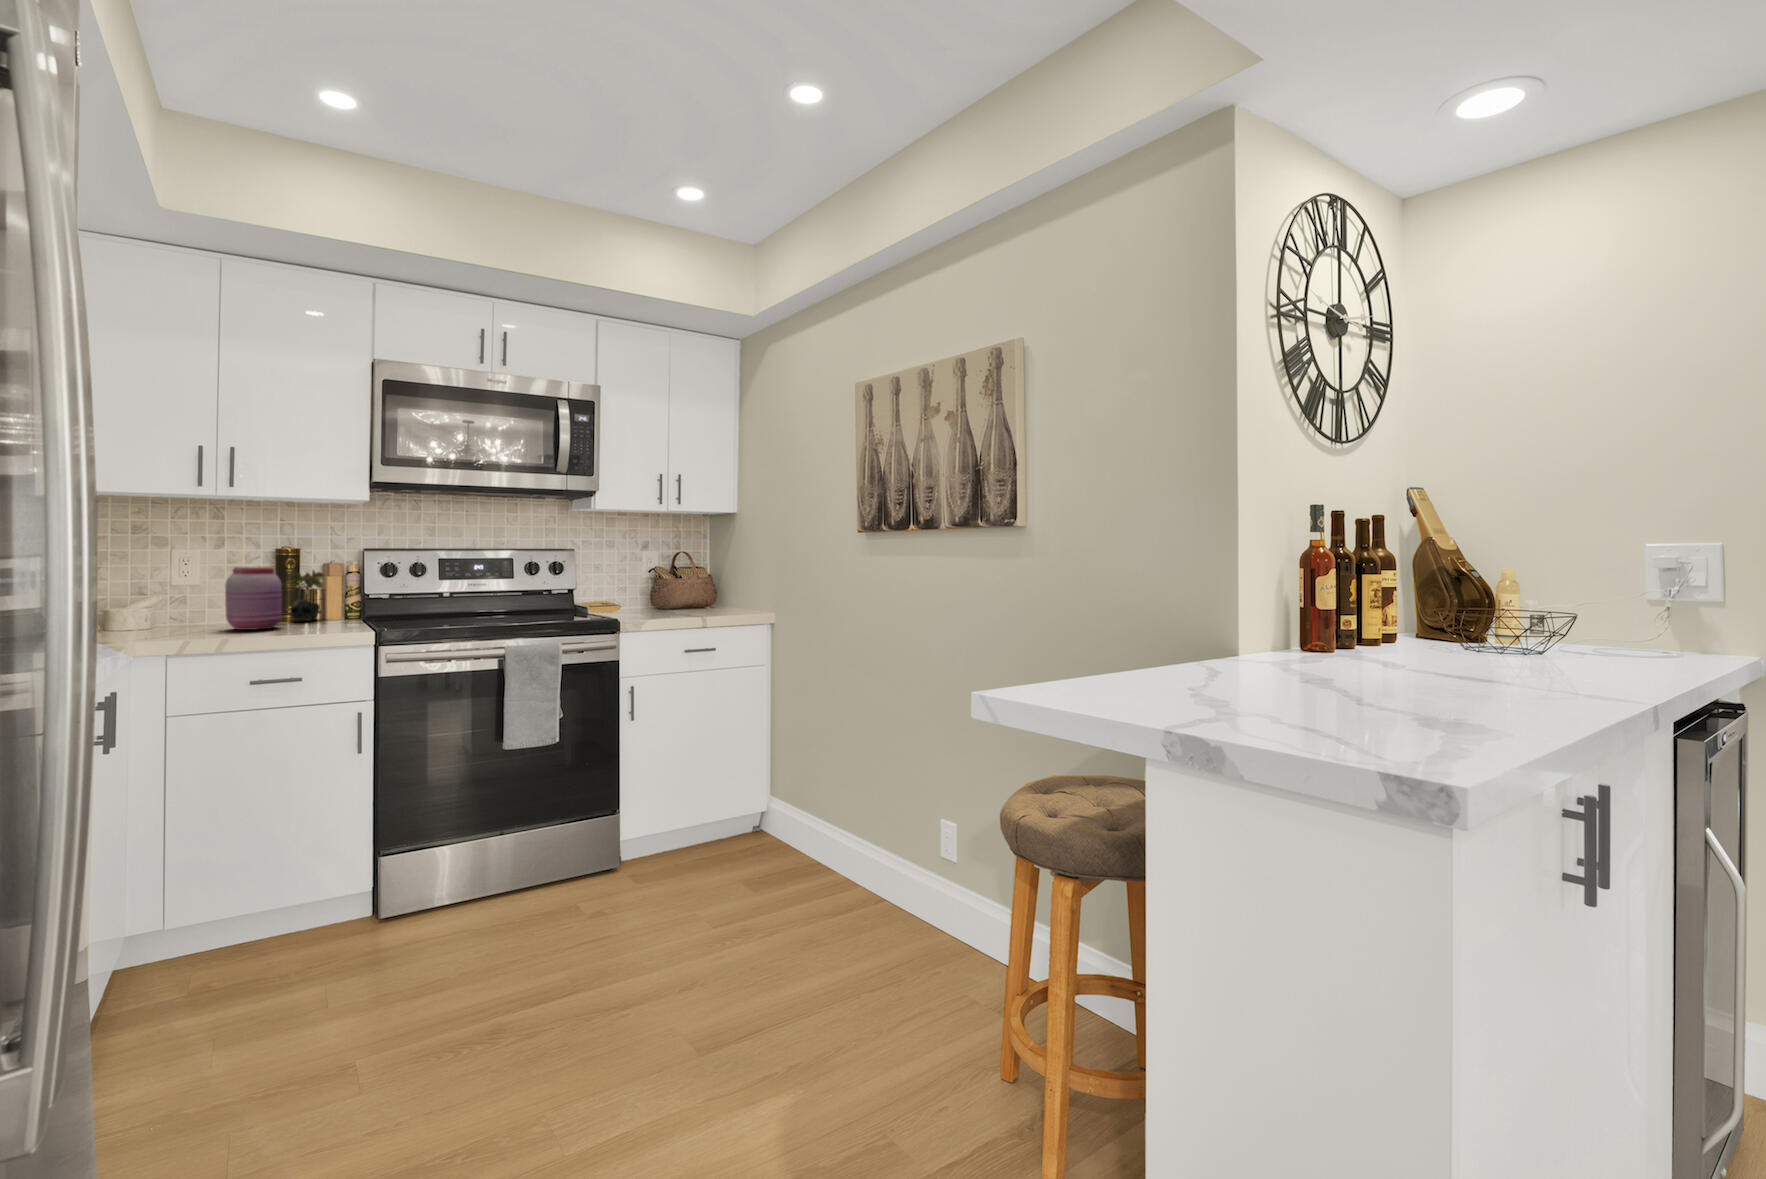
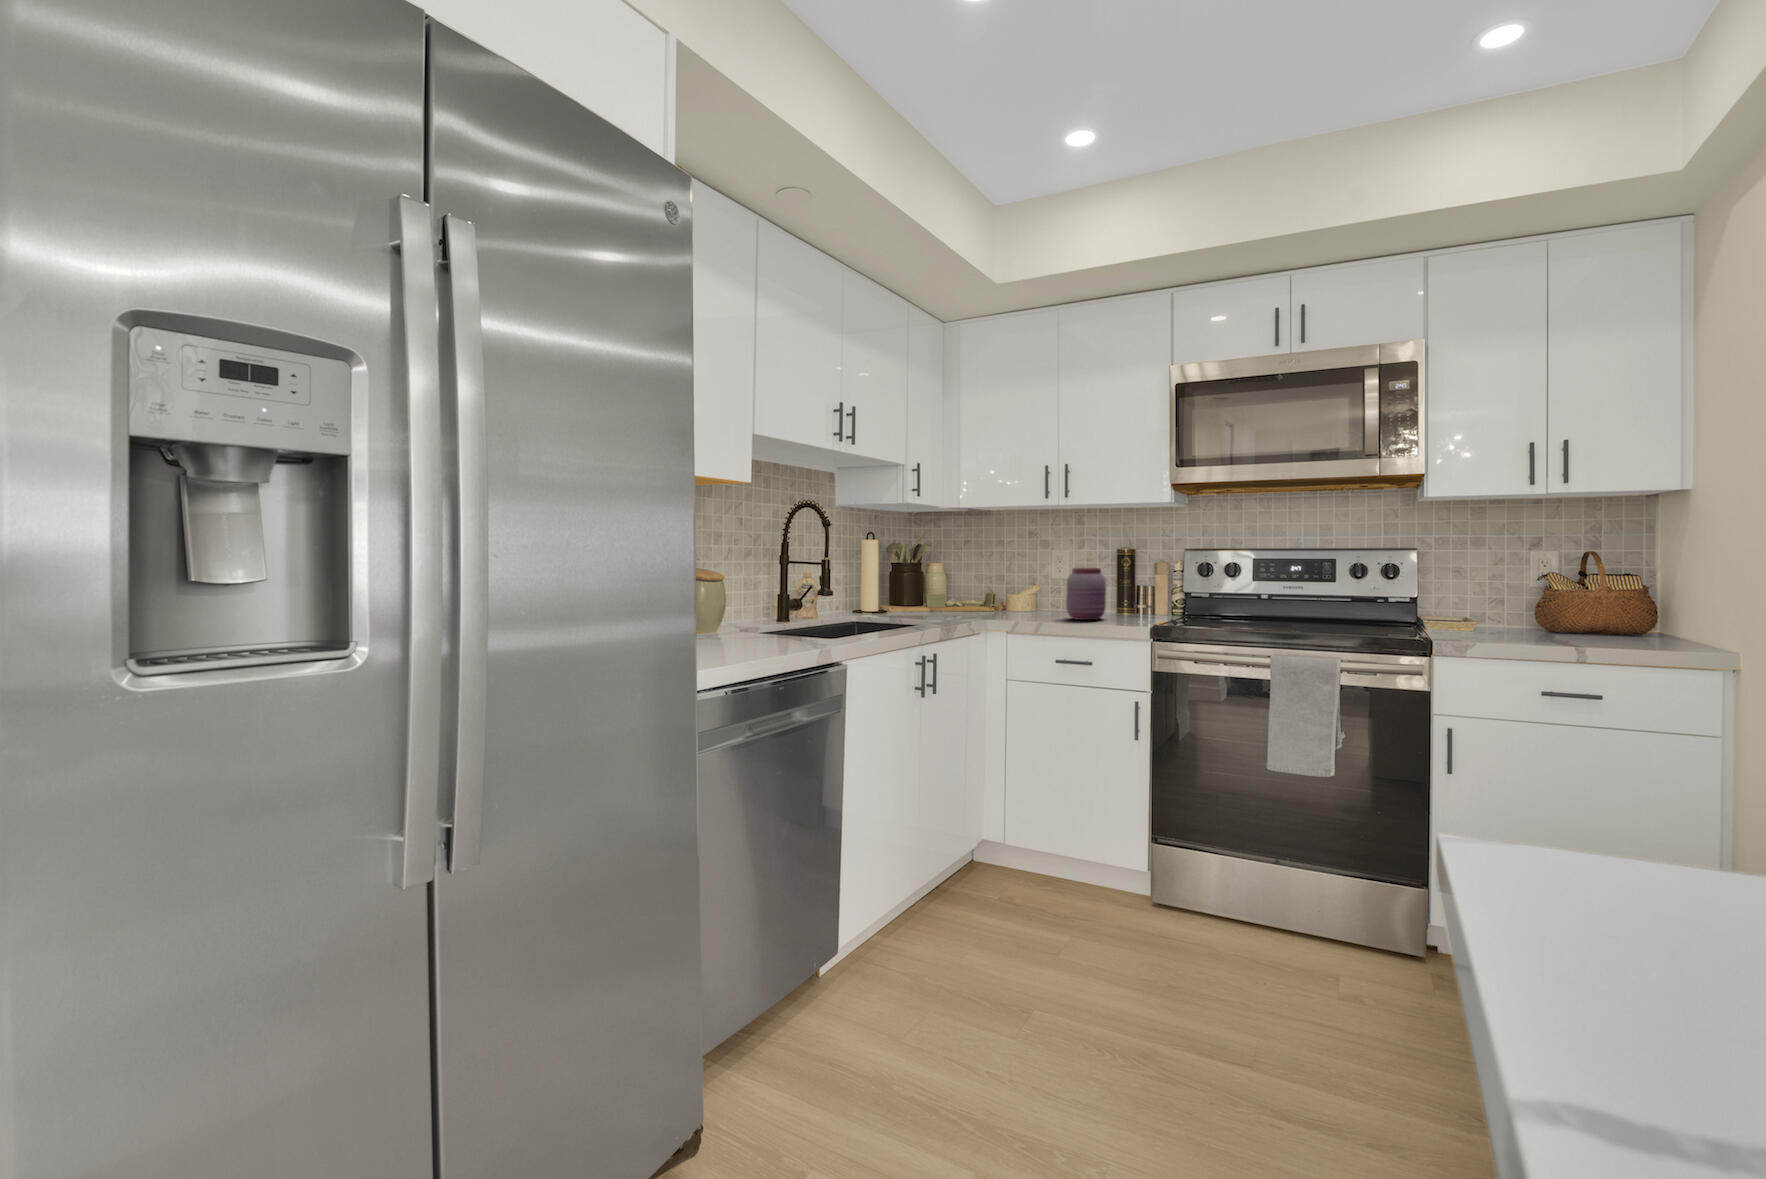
succulent plant: present [291,570,324,621] -> none [1121,569,1152,615]

